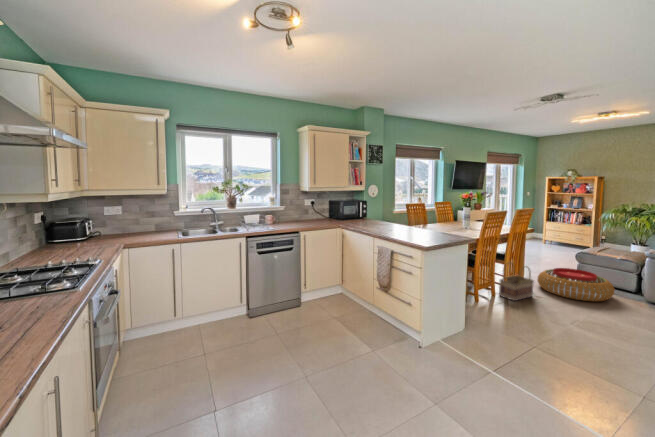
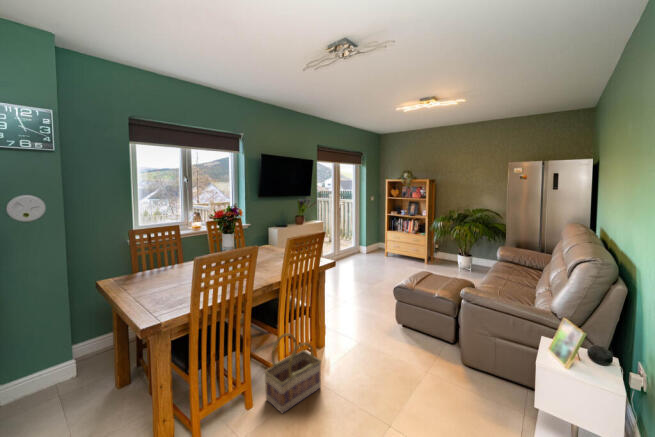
pouf: present [537,268,615,301] -> none [340,319,428,382]

